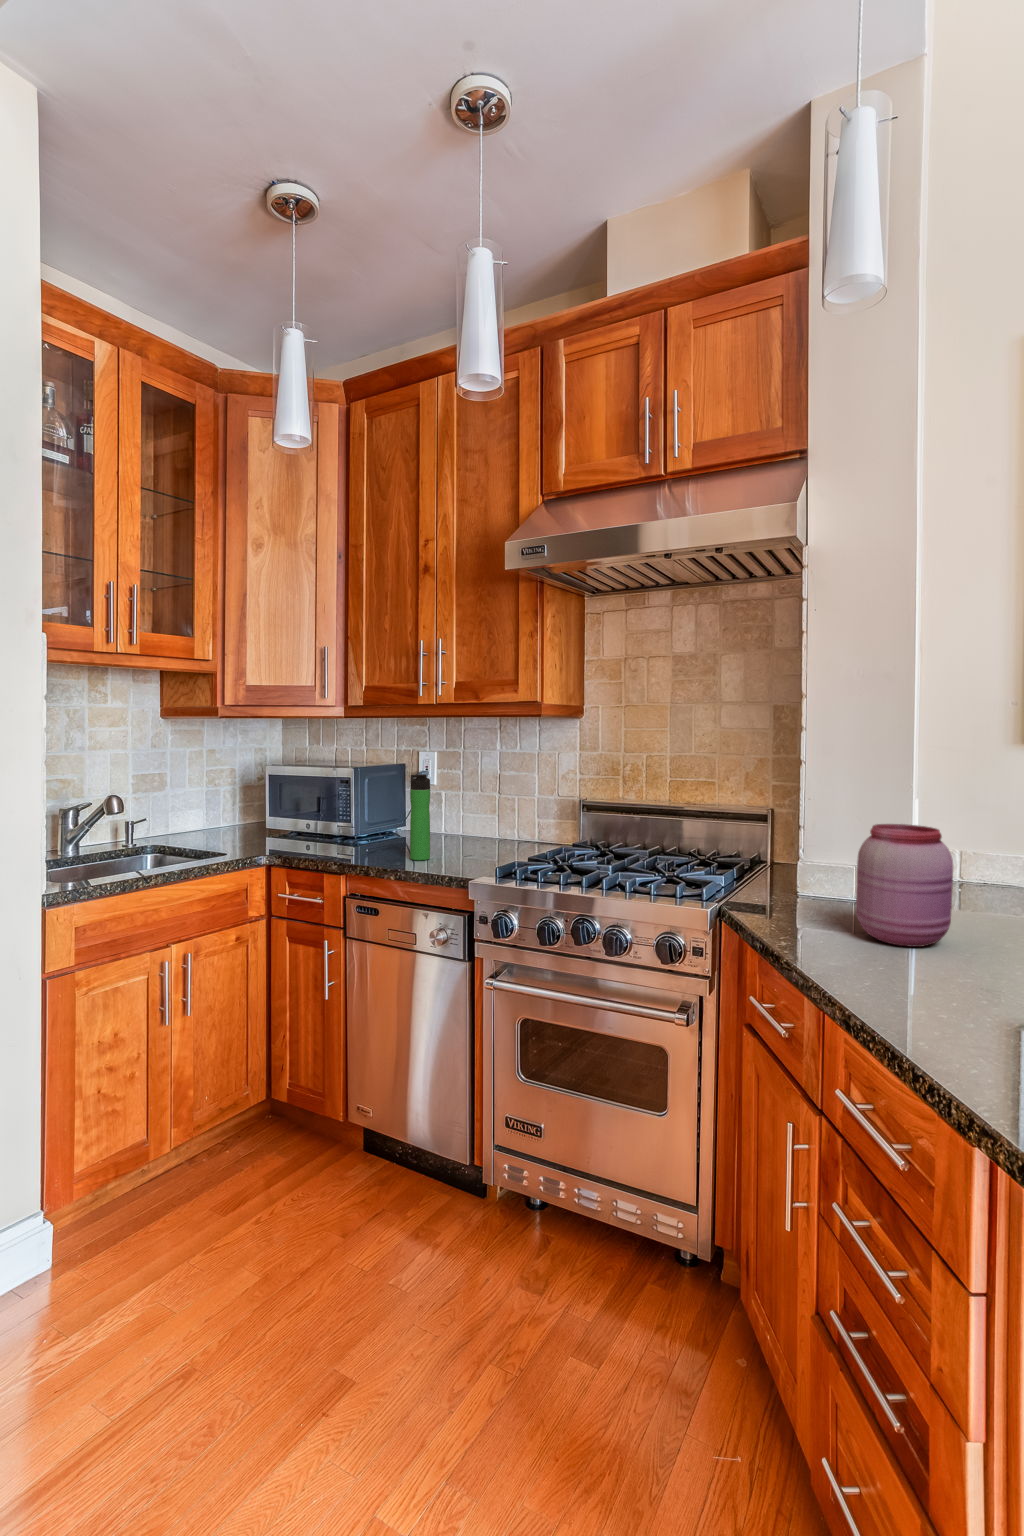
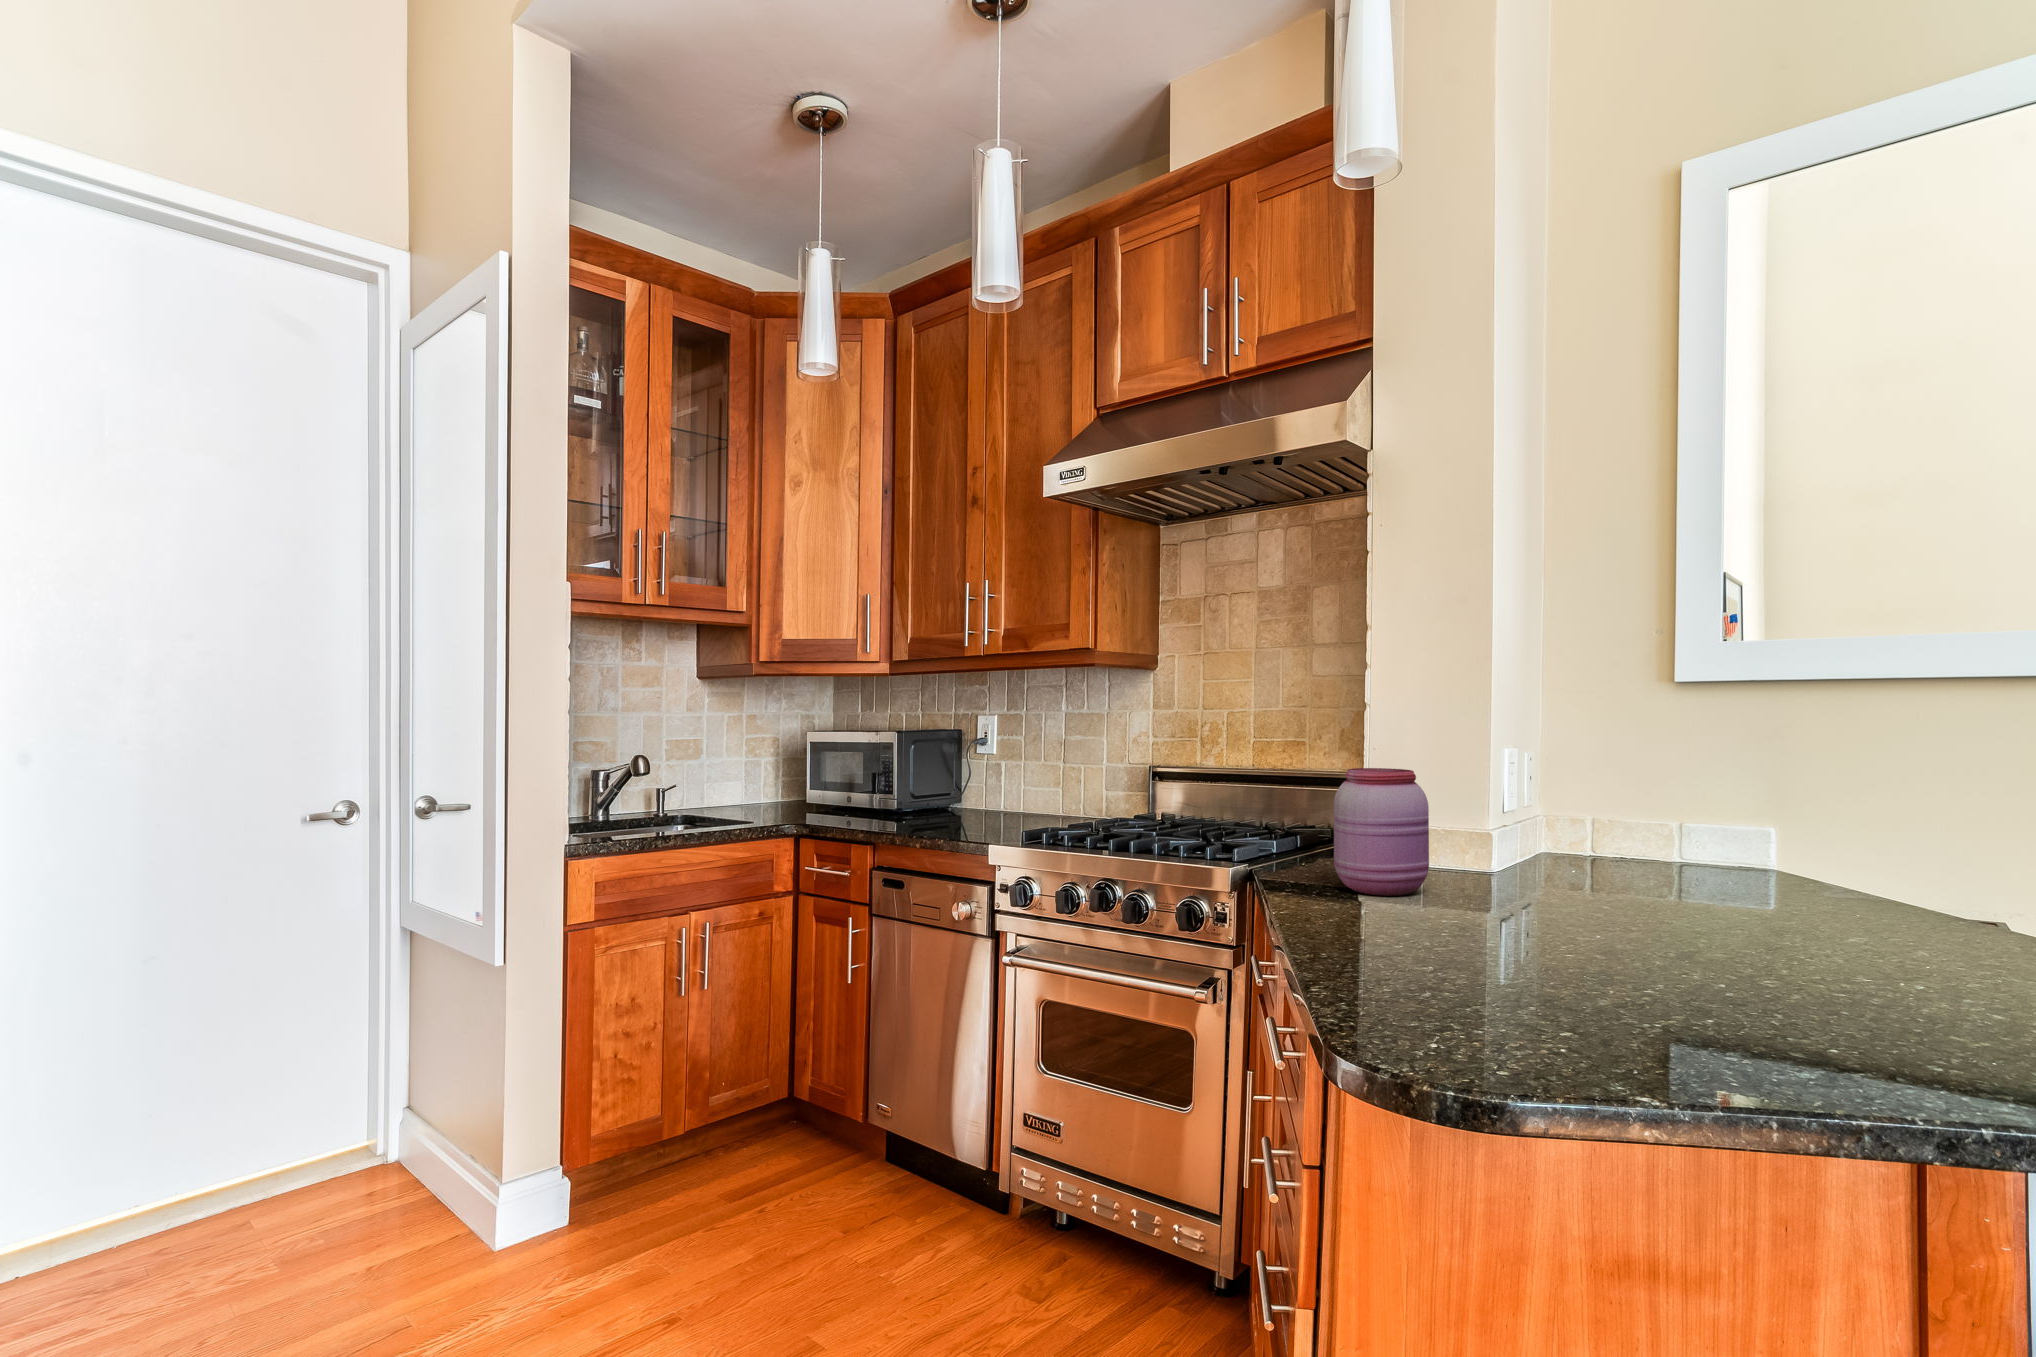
bottle: present [410,774,430,860] -> none [940,732,963,828]

